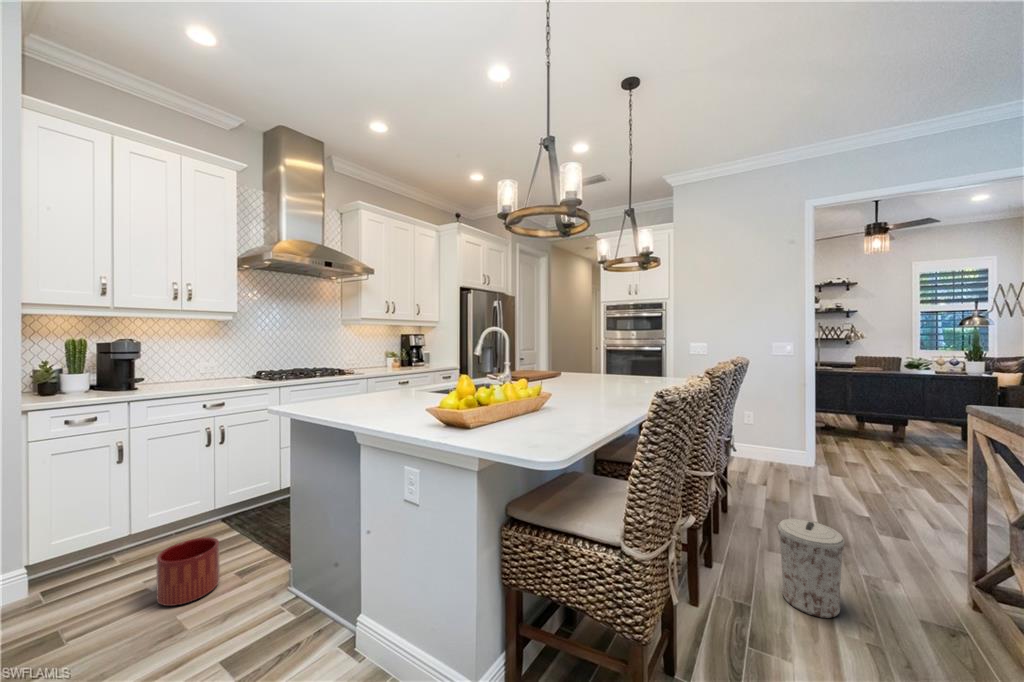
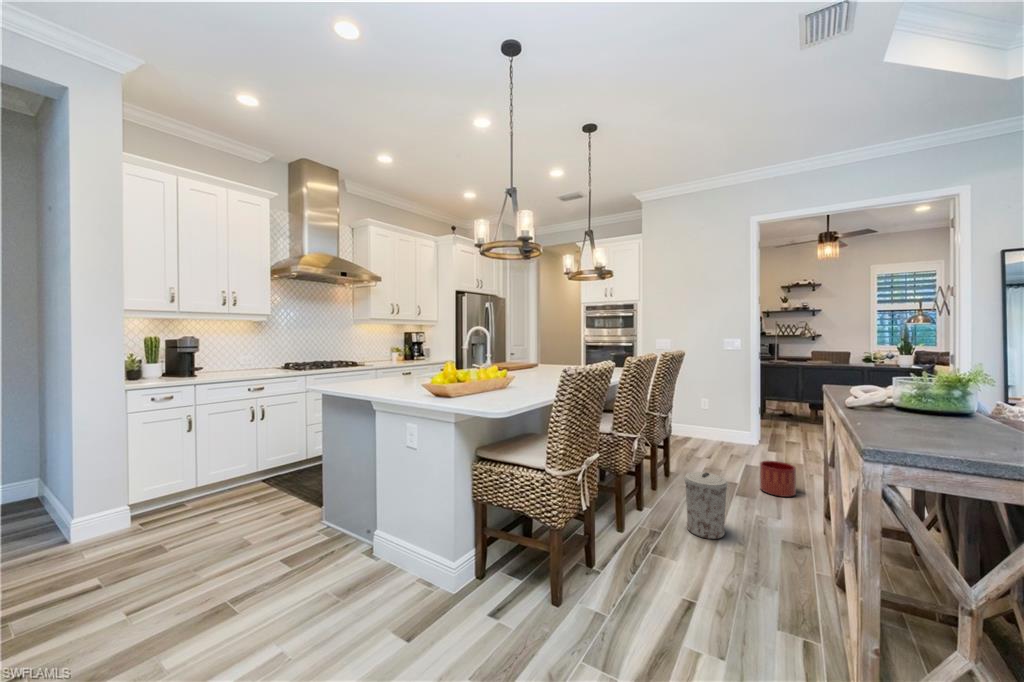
planter: present [156,537,220,606] -> present [760,461,796,497]

